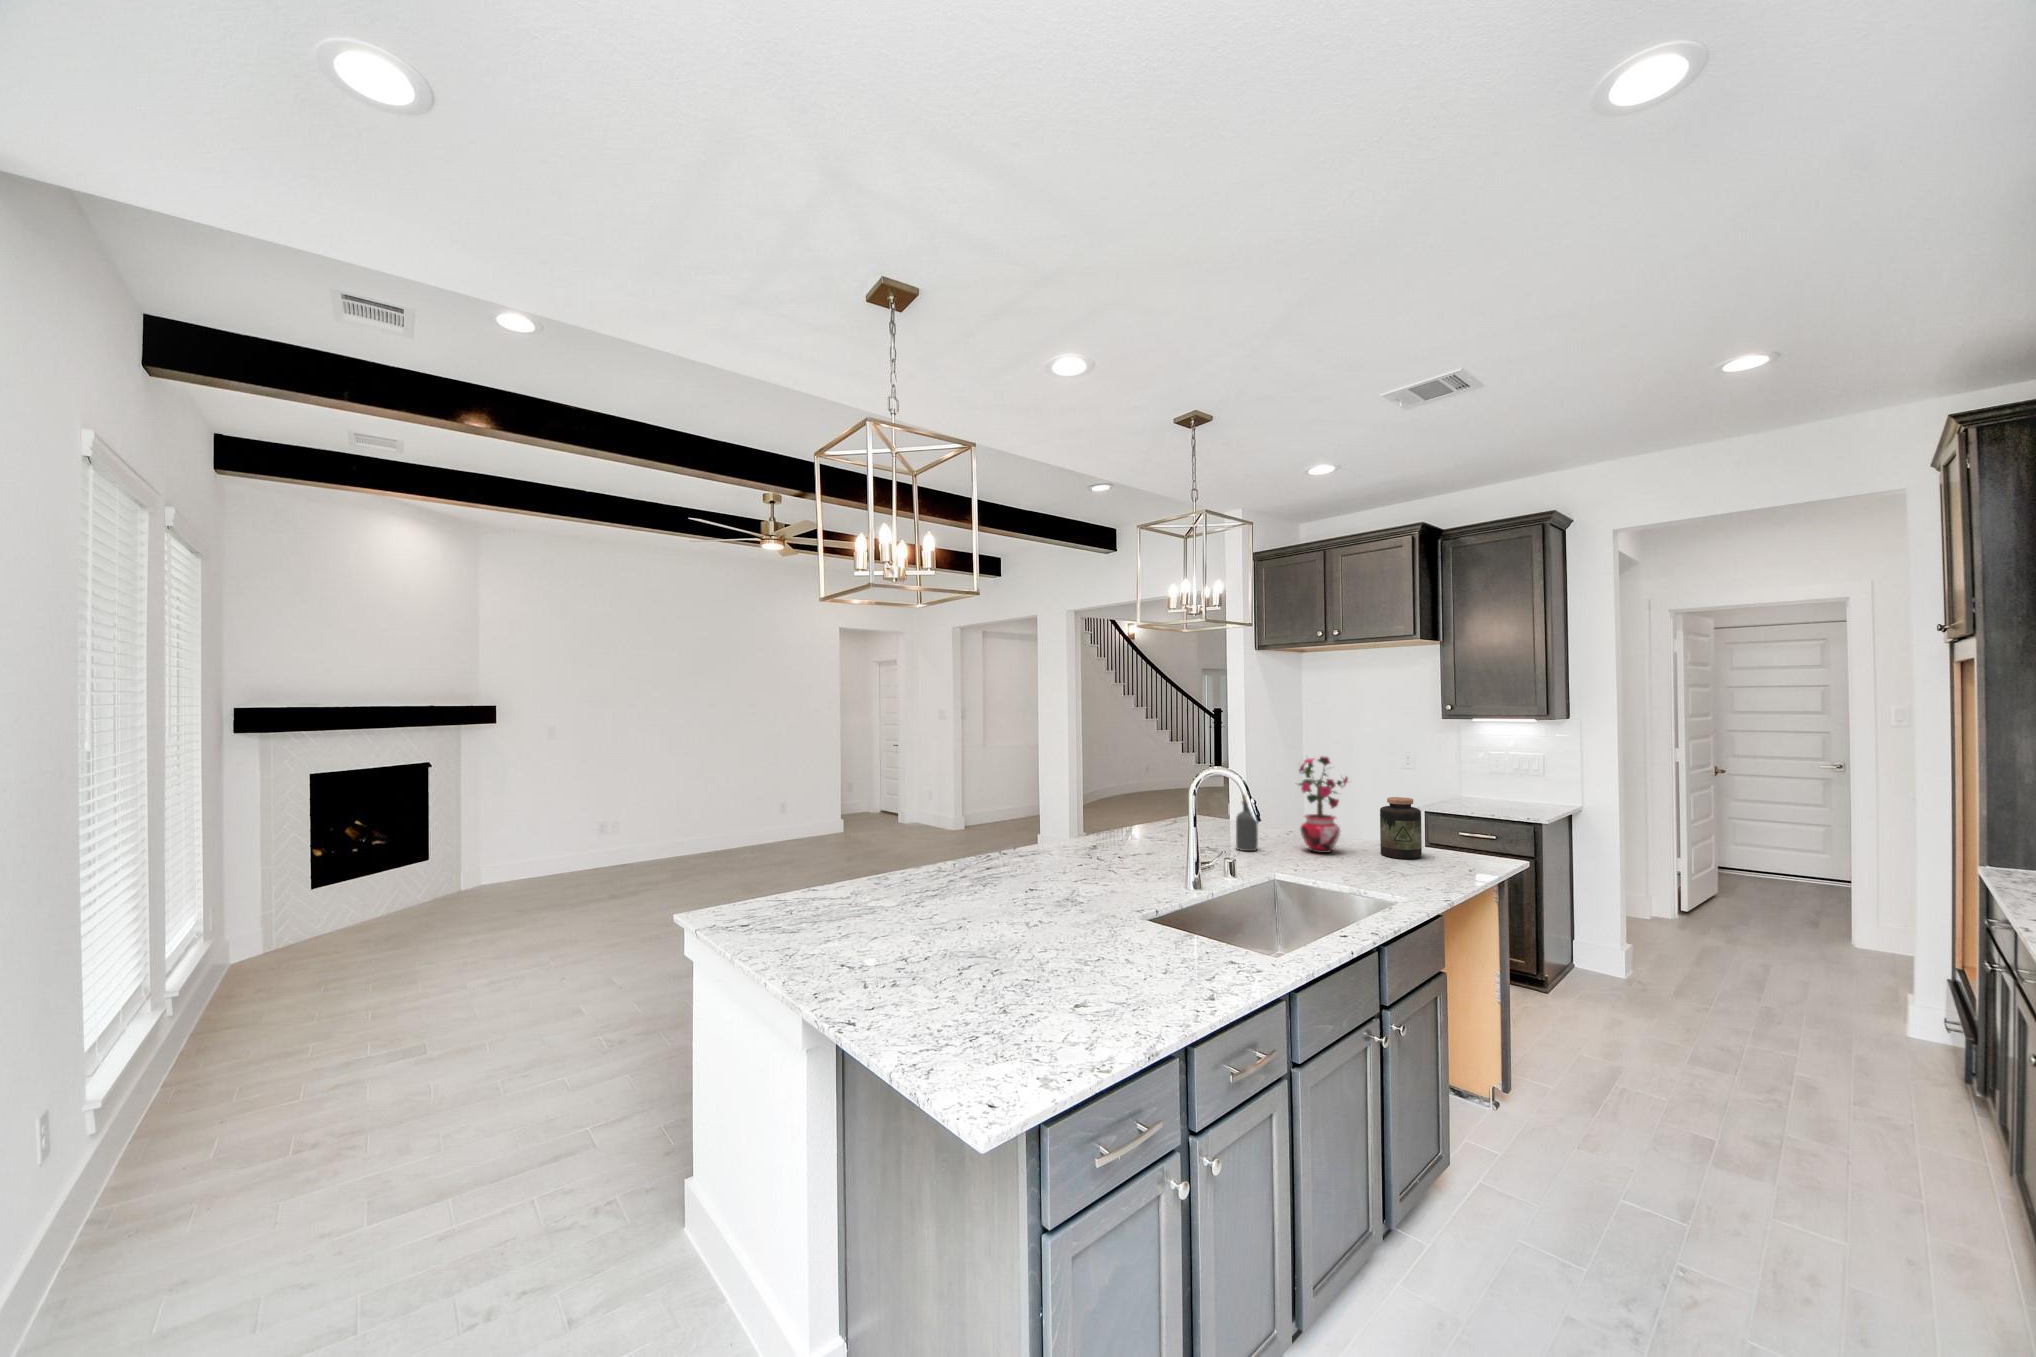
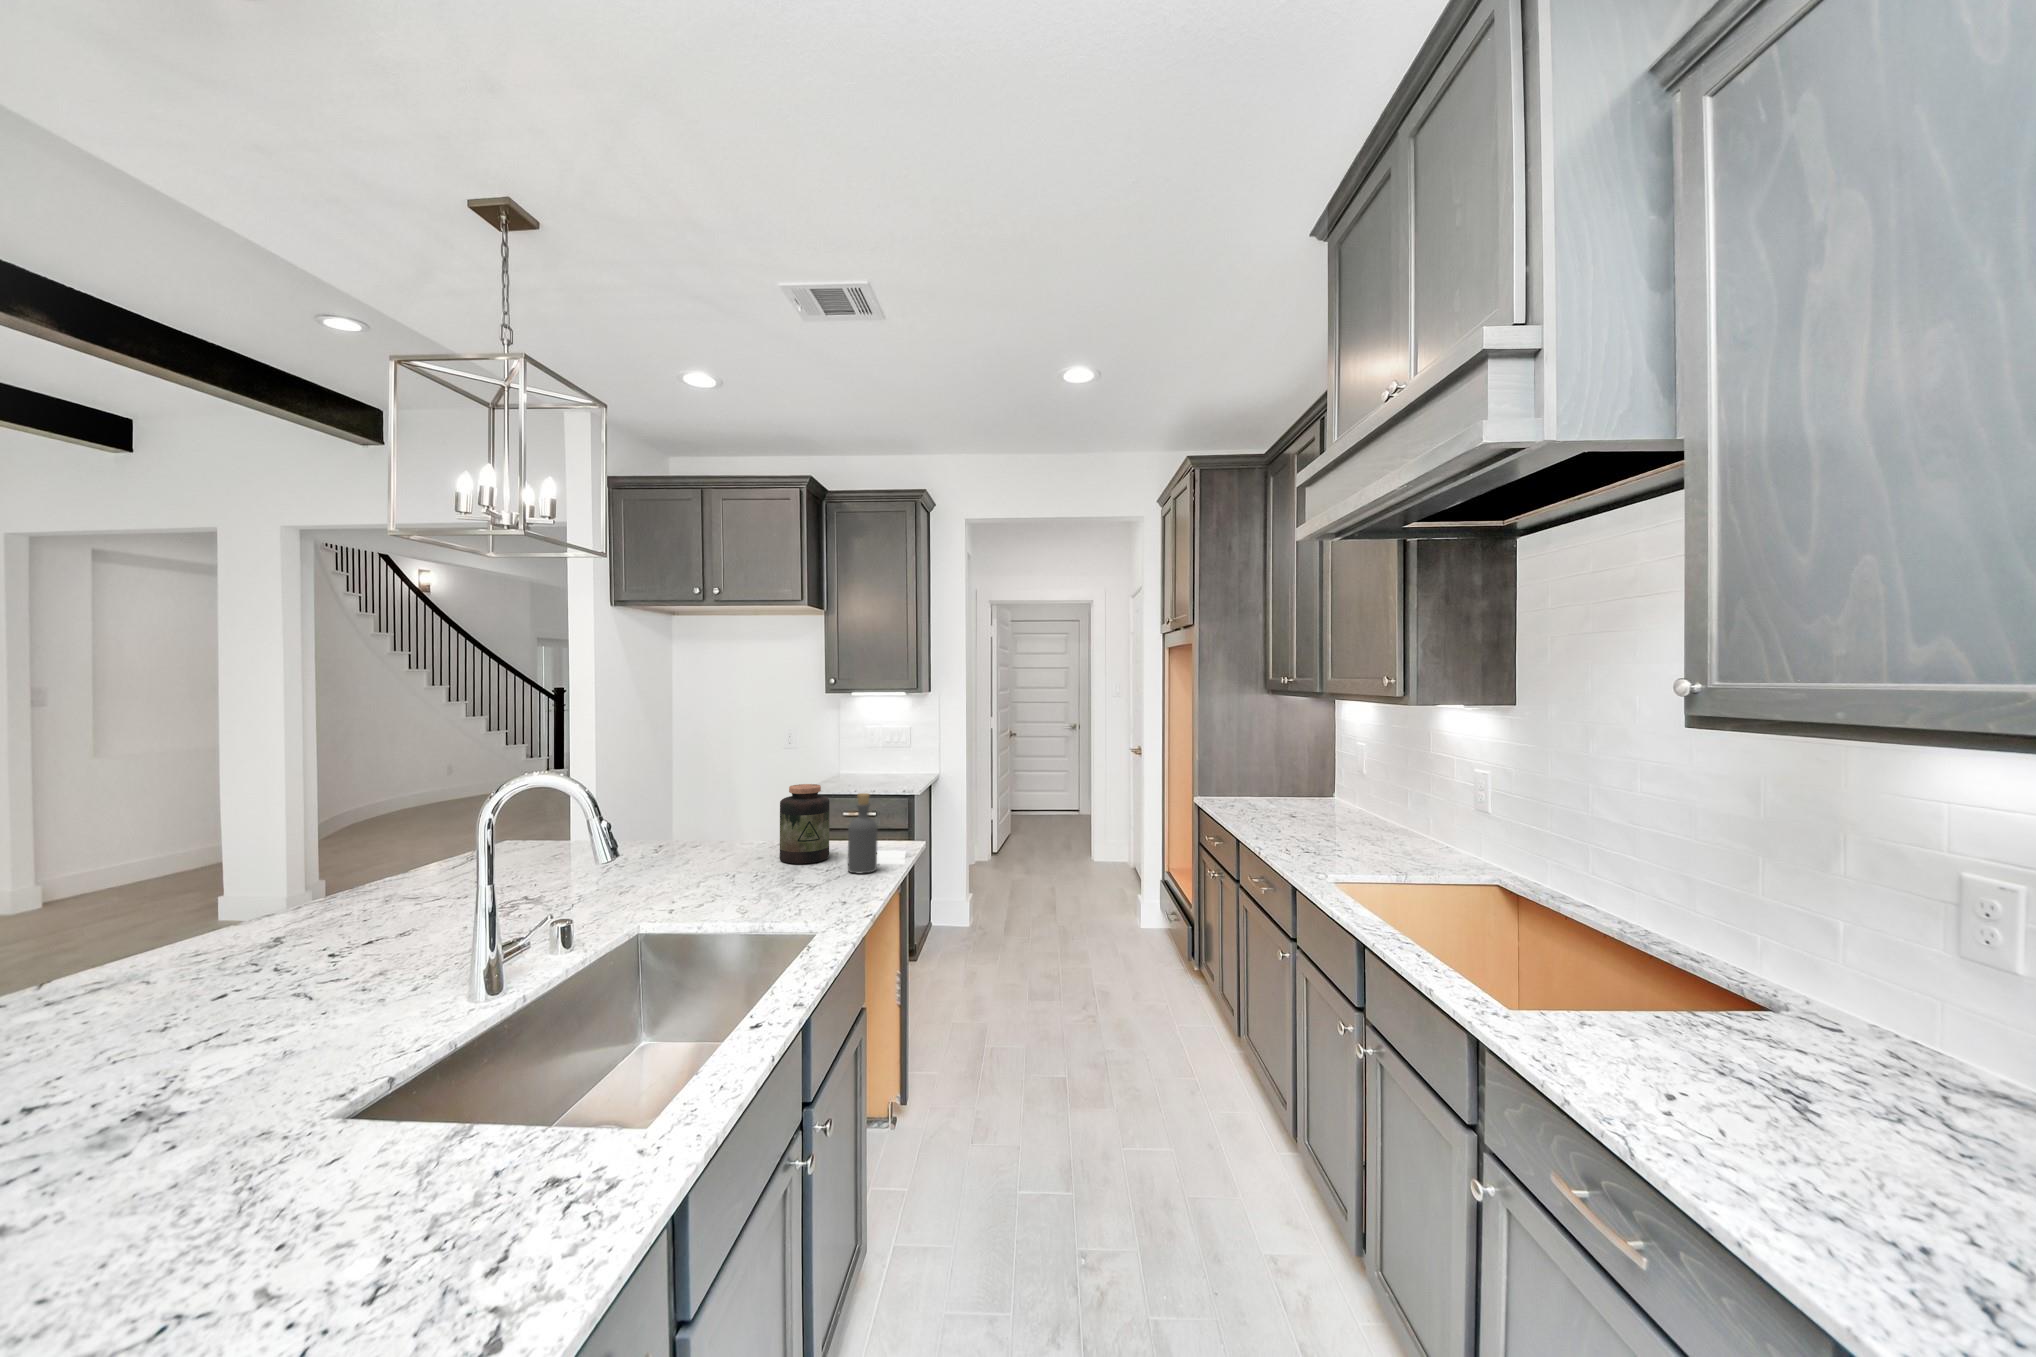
potted plant: present [1299,756,1348,853] -> none [664,736,745,872]
bottle: present [1236,794,1258,851] -> present [848,793,878,873]

